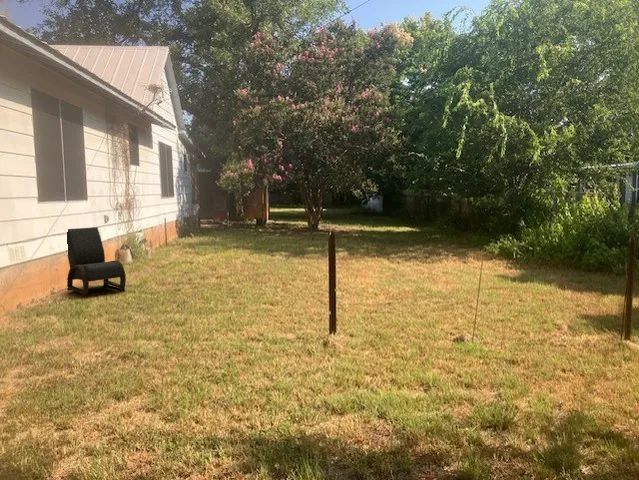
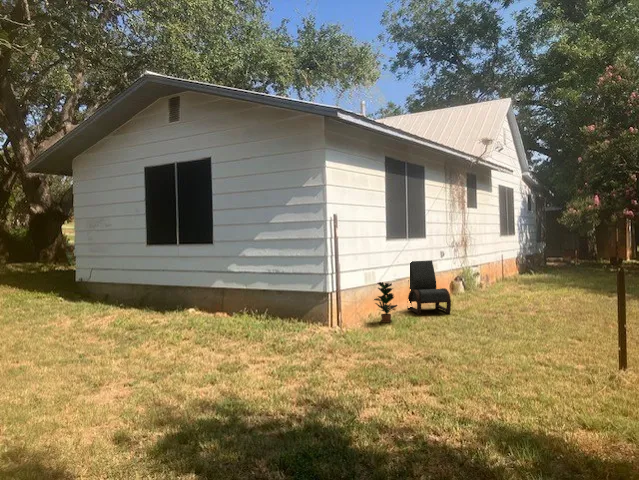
potted plant: none [21,258,59,312] -> present [374,282,397,323]

